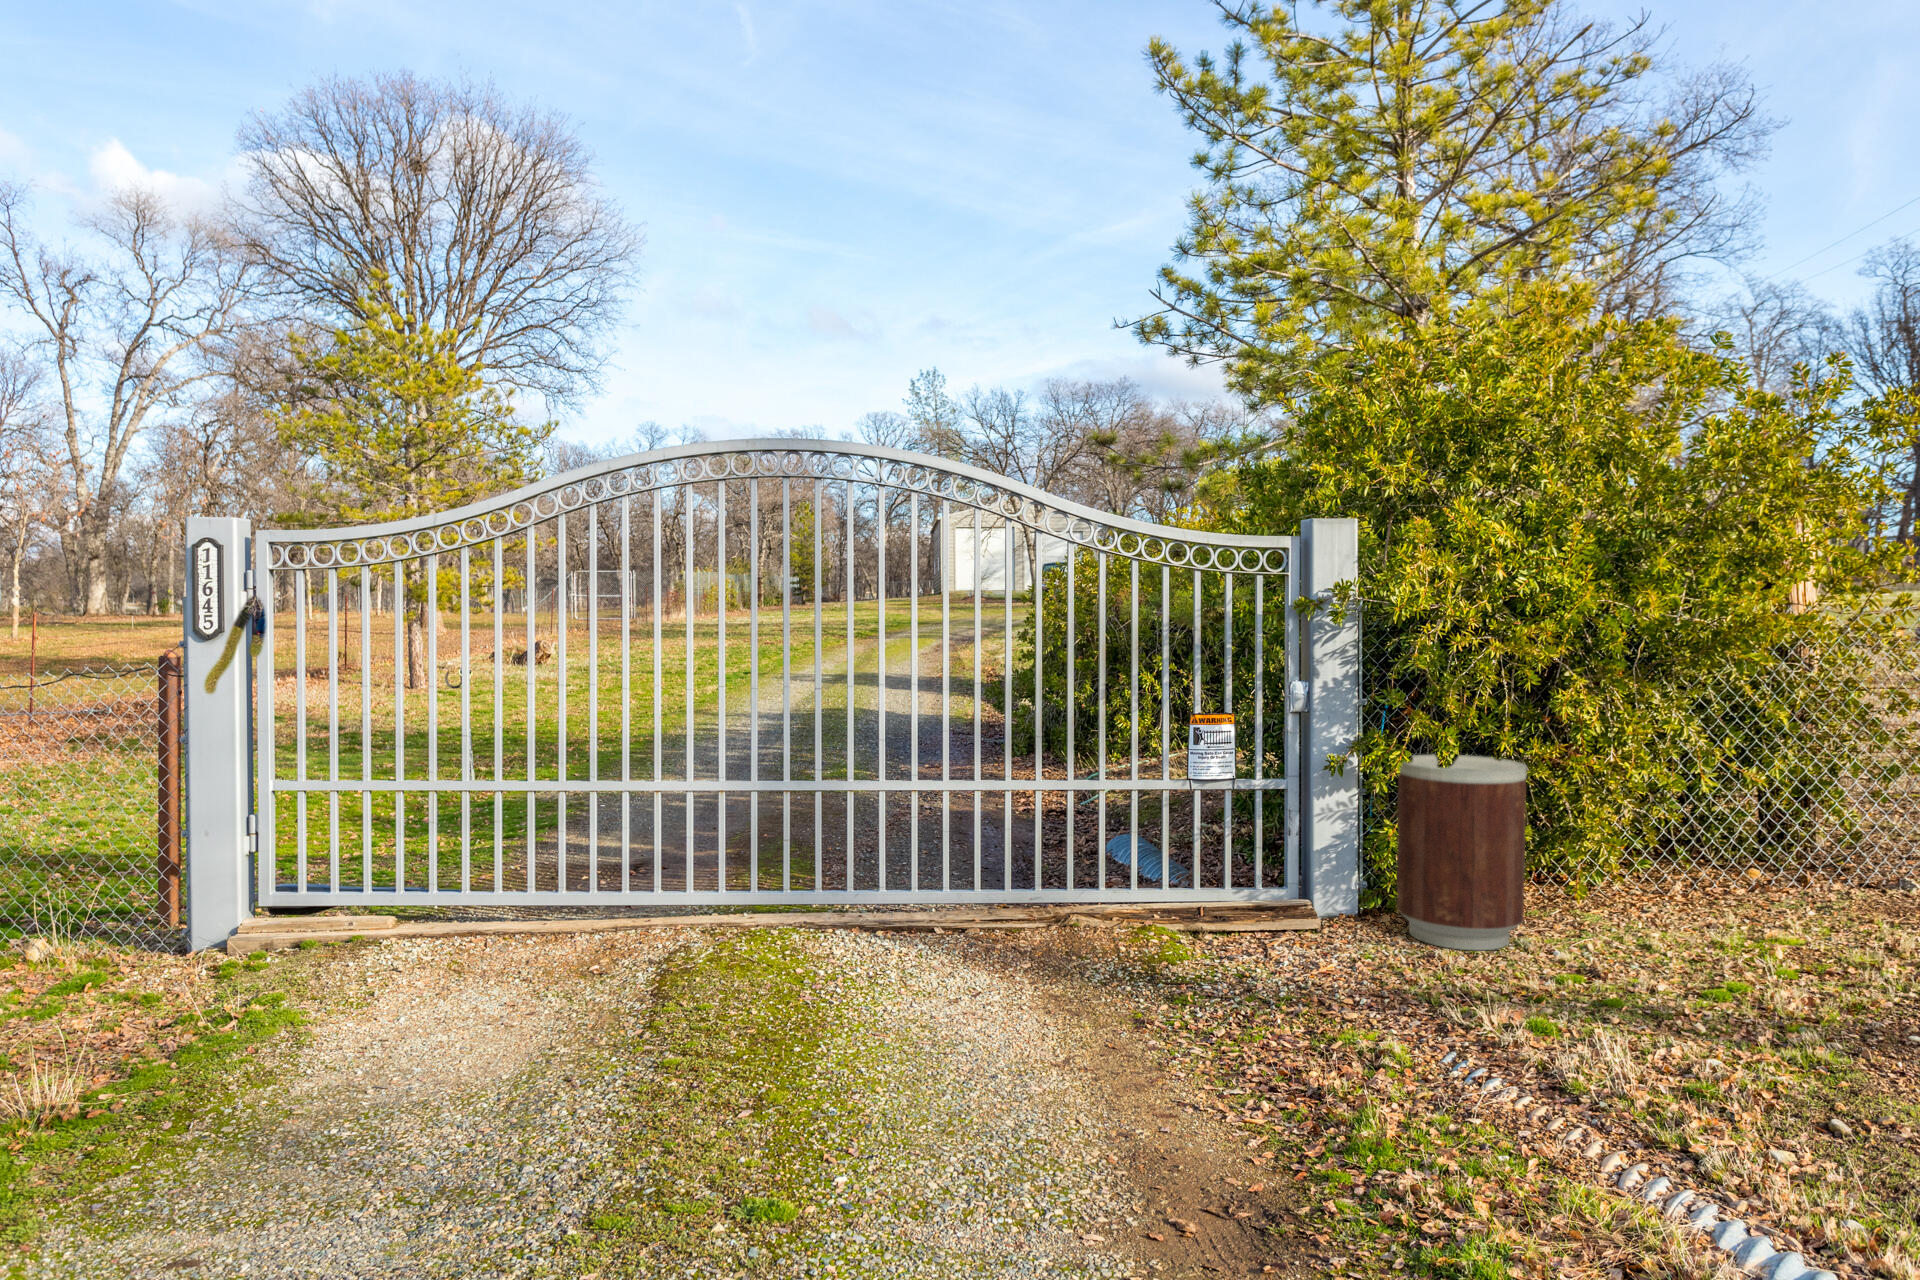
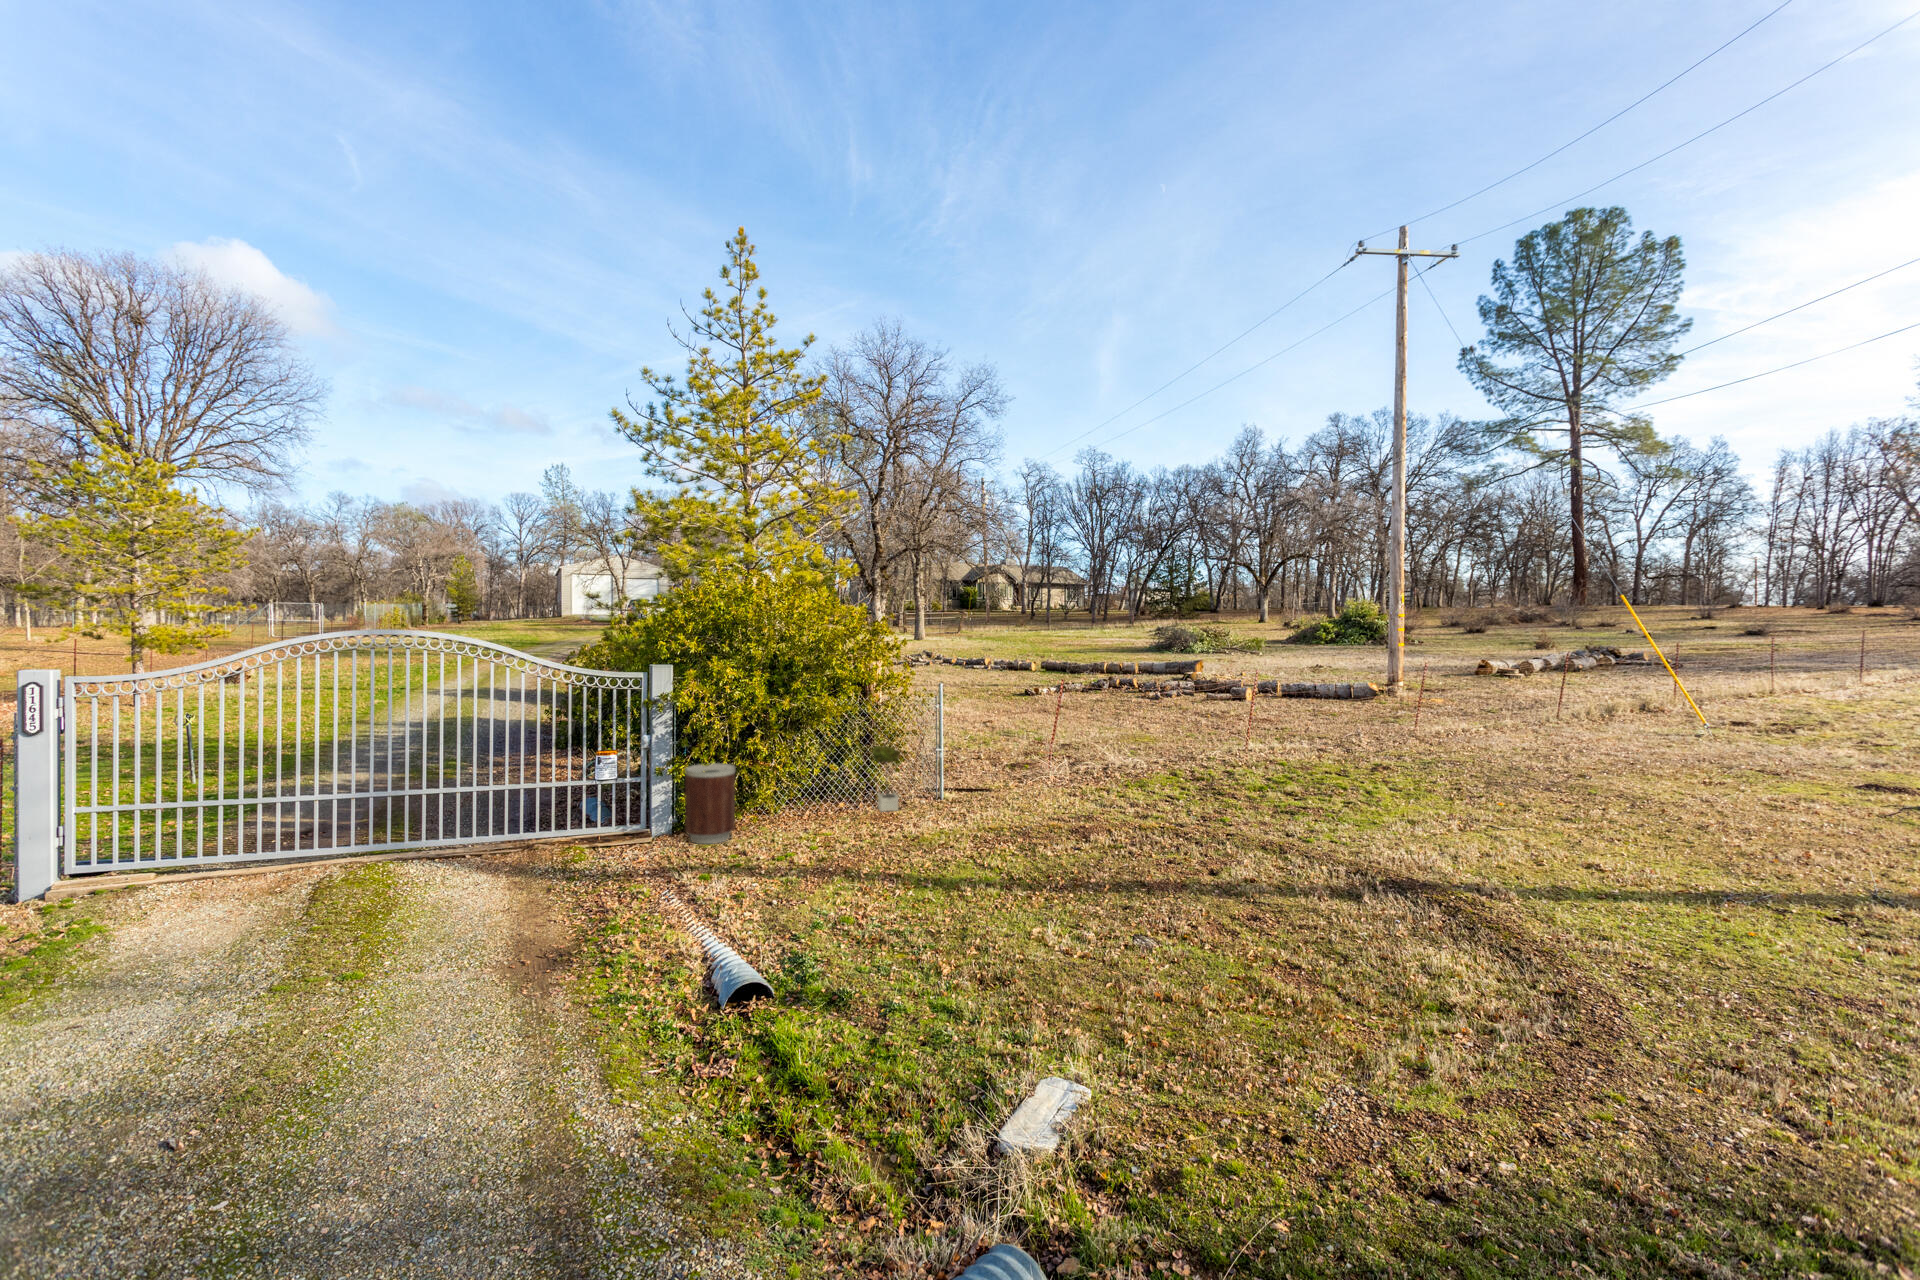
potted tree: none [1789,731,1880,899] -> present [872,746,900,811]

